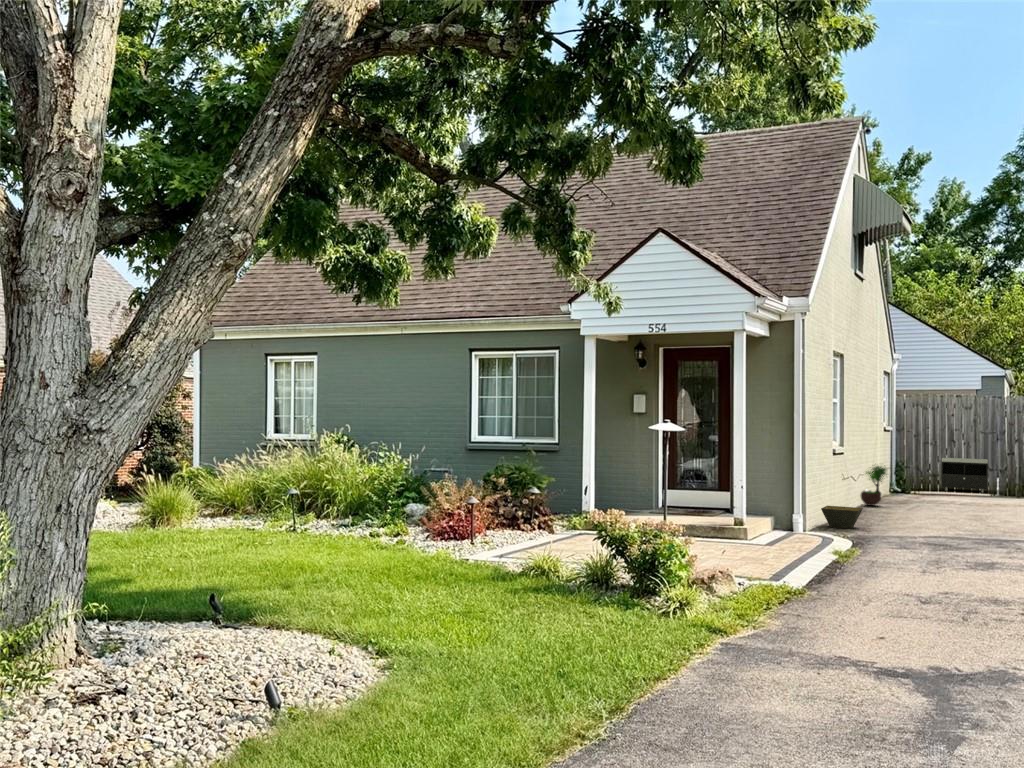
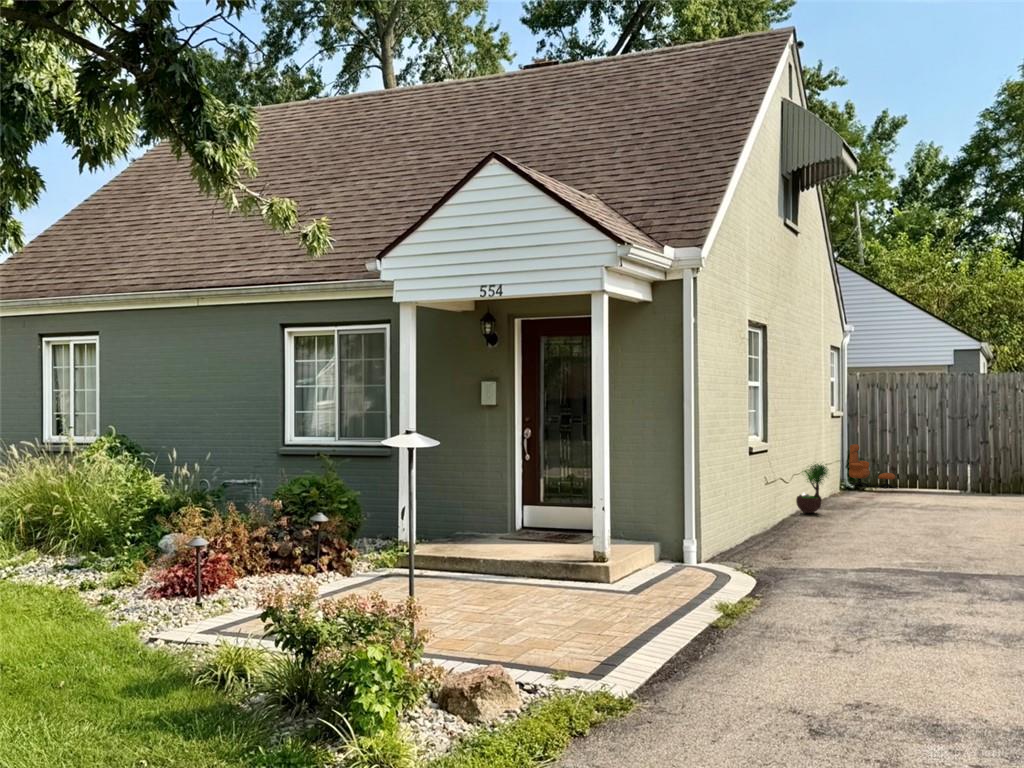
lounge chair: none [894,455,938,492] -> present [849,444,897,488]
storage bench: present [942,458,988,492] -> none [903,447,957,488]
basket: present [821,506,863,529] -> none [725,525,782,559]

